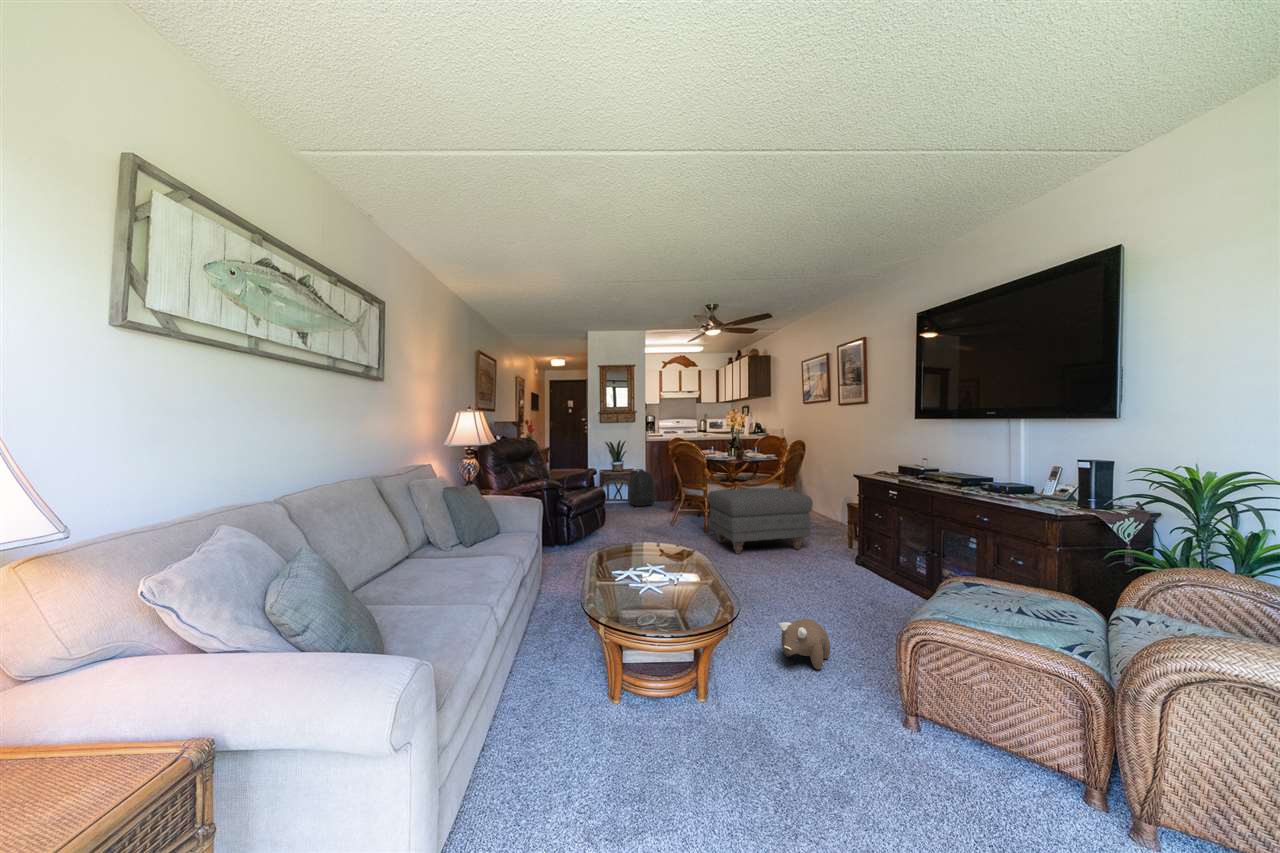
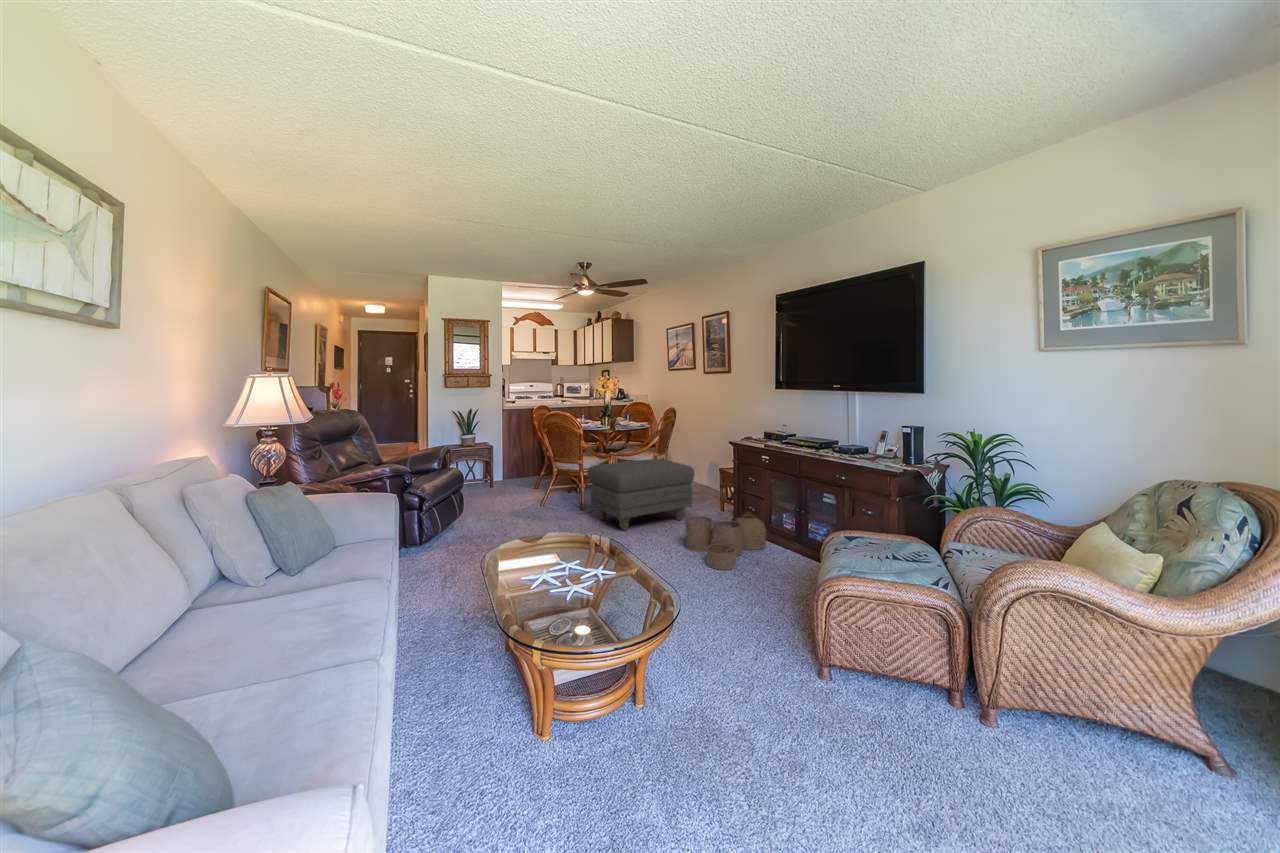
backpack: present [629,469,654,506] -> none [484,443,515,486]
woven basket: none [794,540,887,603] -> present [685,515,766,570]
plush toy: present [779,619,830,669] -> none [699,590,742,636]

